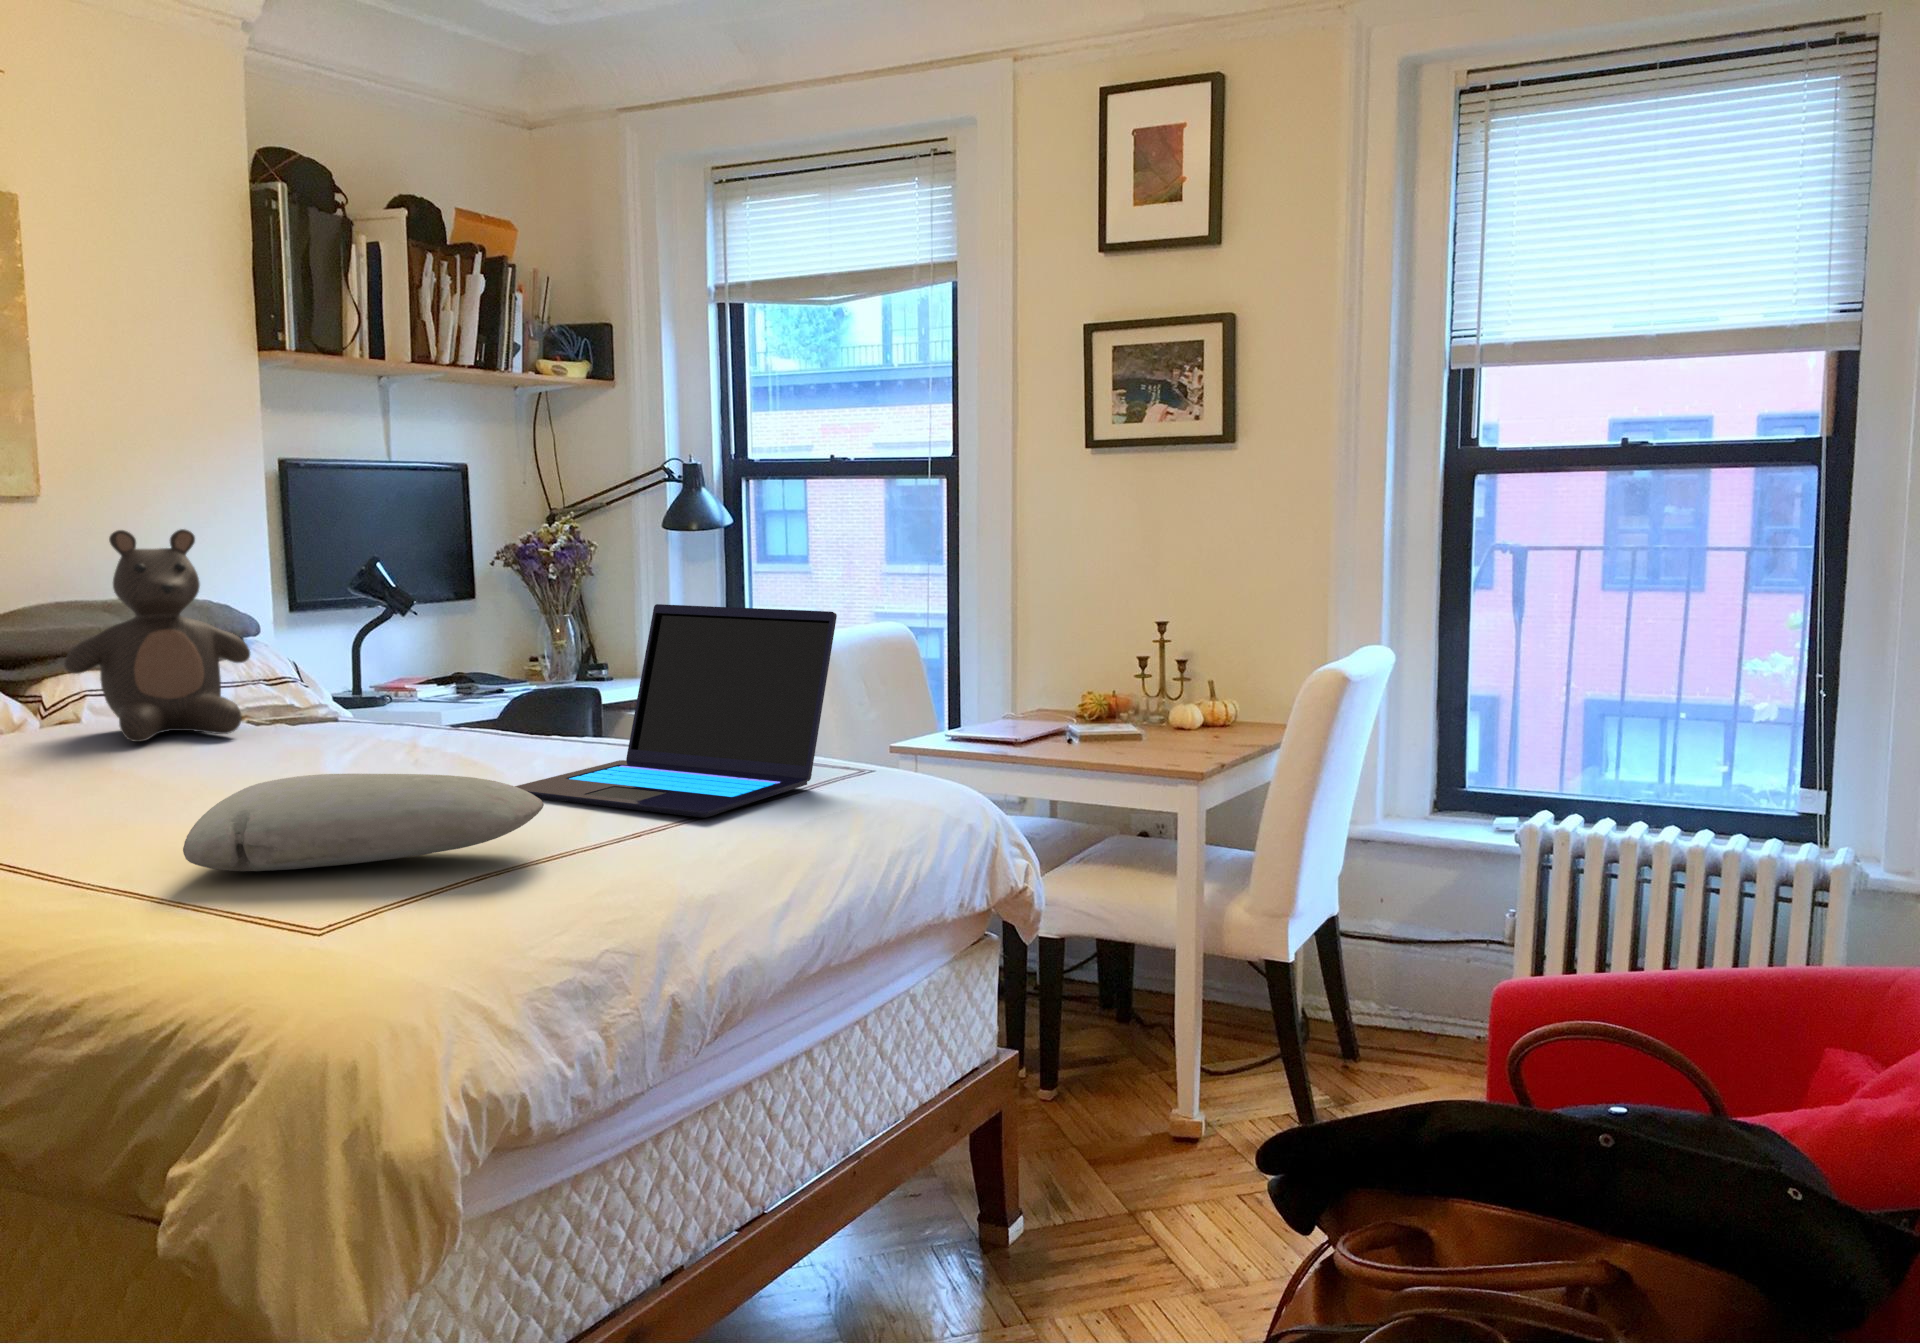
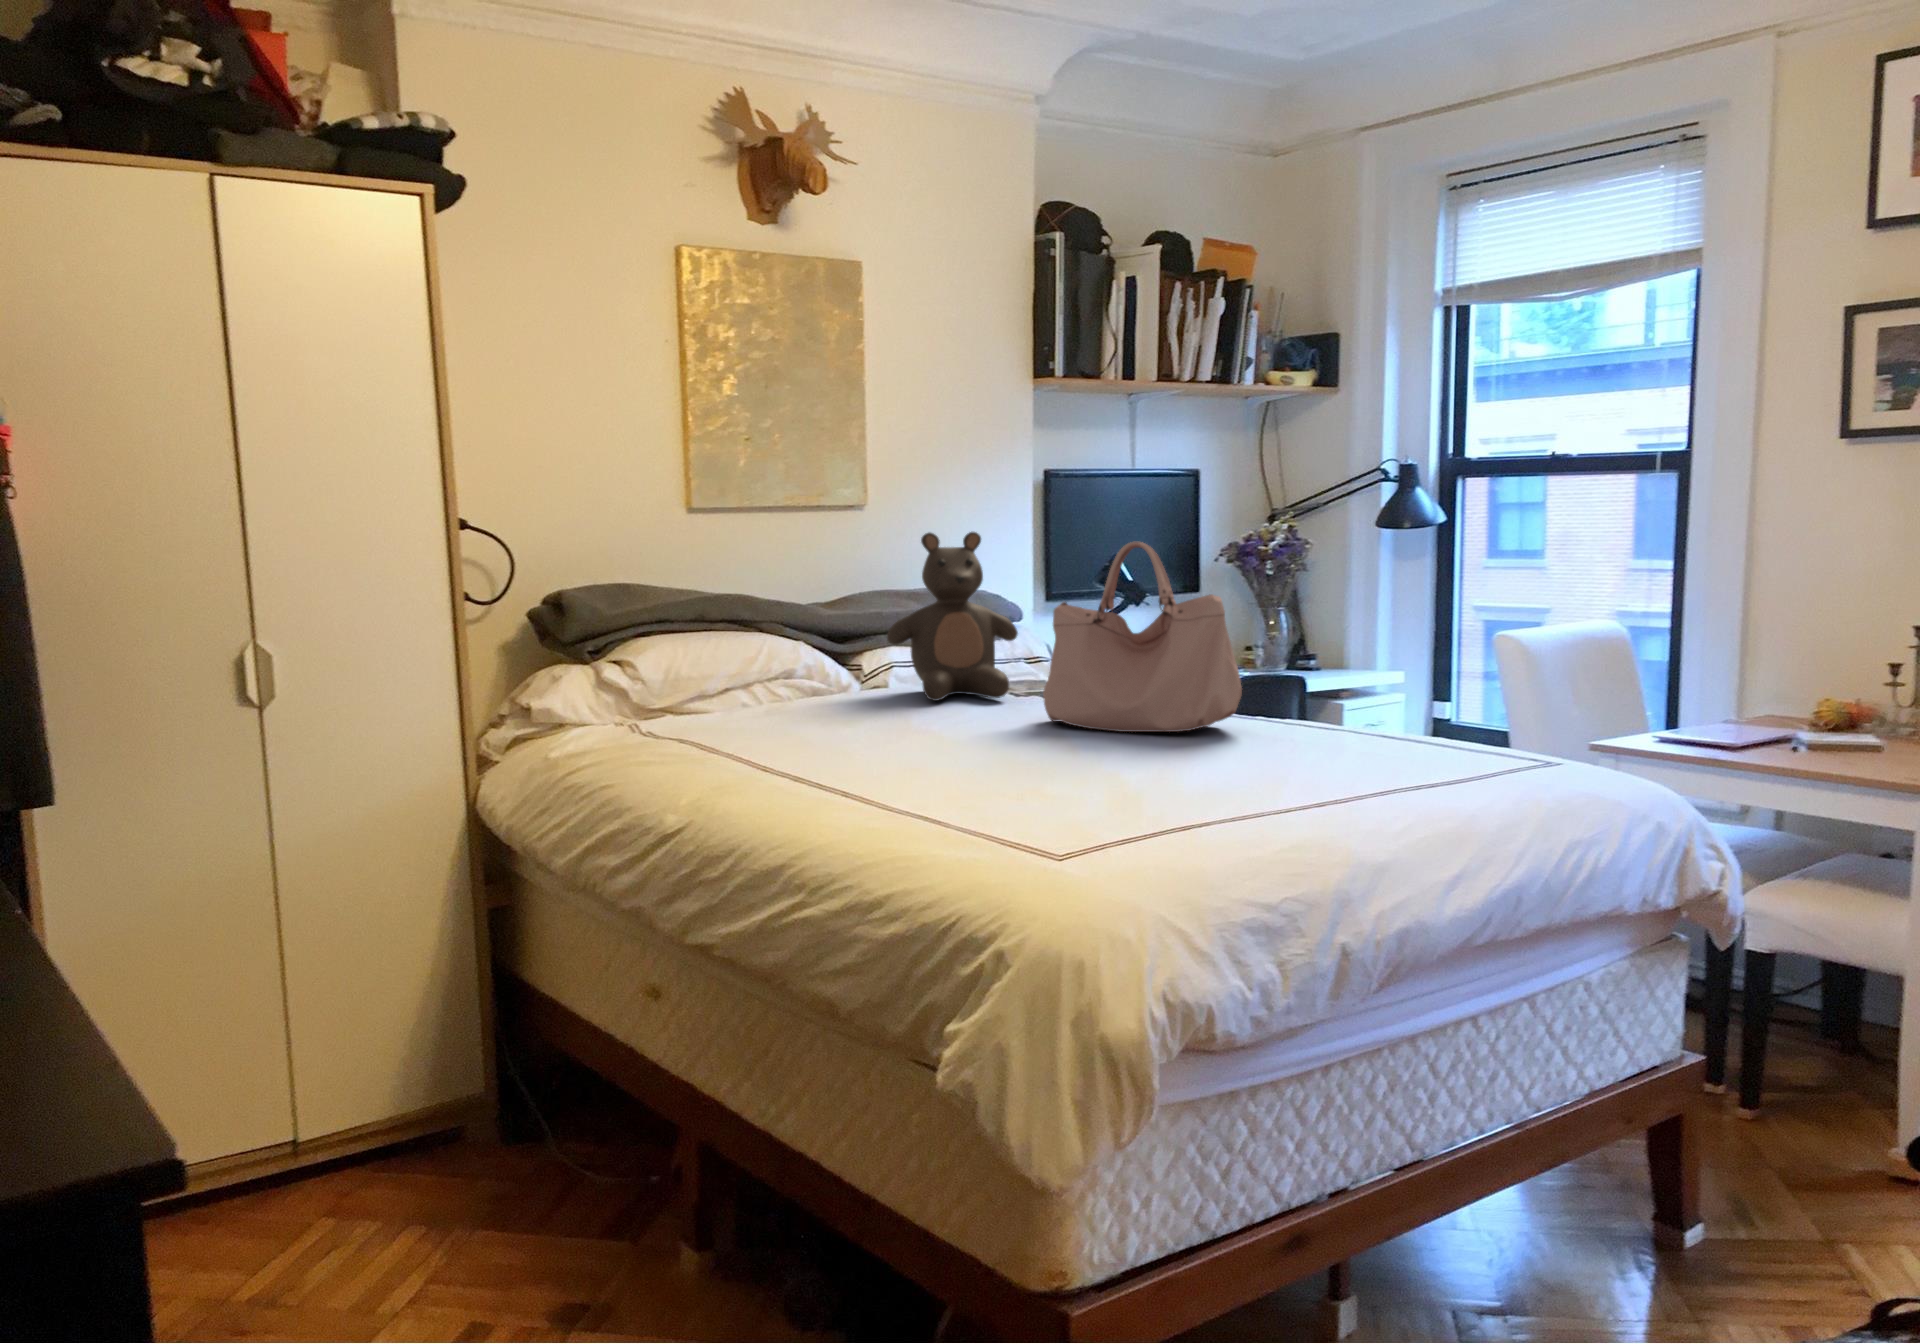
handbag: none [287,540,535,766] -> present [1043,542,1242,732]
laptop: present [515,604,837,818] -> none [1213,600,1528,796]
pillow: present [183,774,544,871] -> none [967,735,1241,805]

